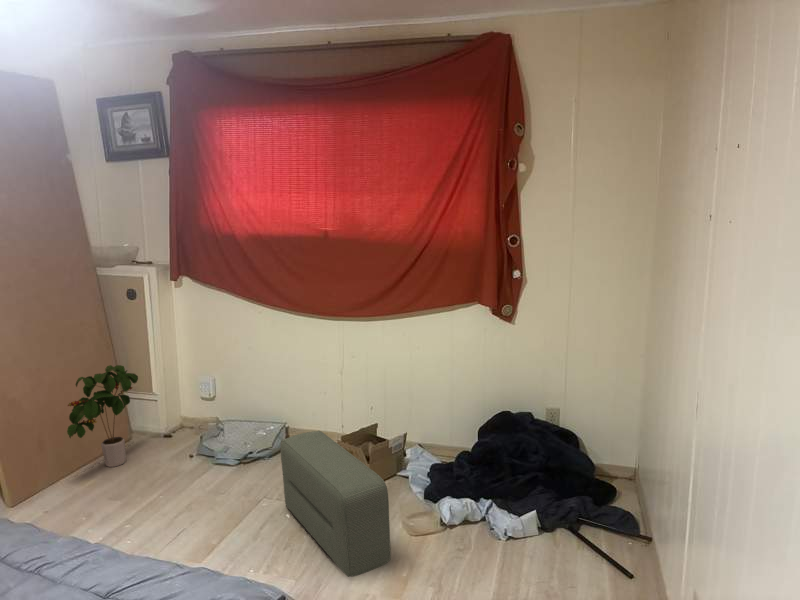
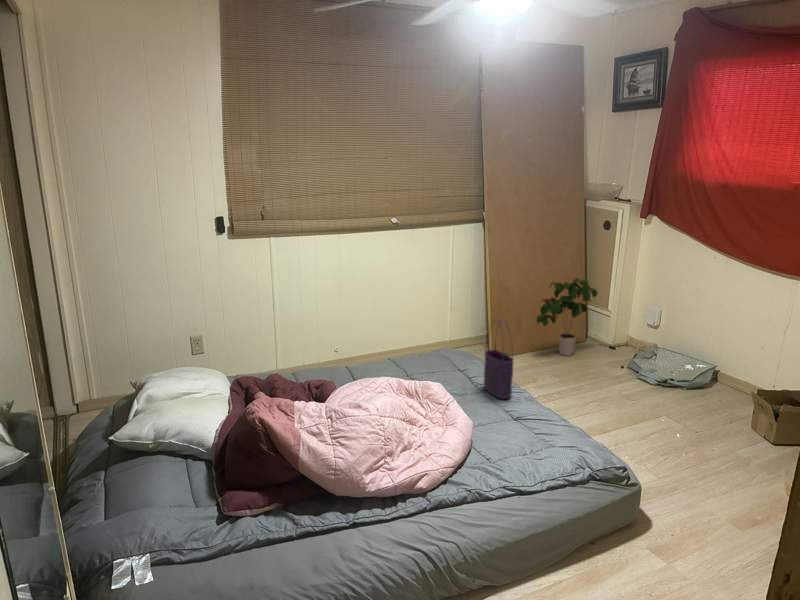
pouf: present [280,431,391,577] -> none [681,373,765,509]
tote bag: none [25,452,86,571] -> present [484,320,513,399]

